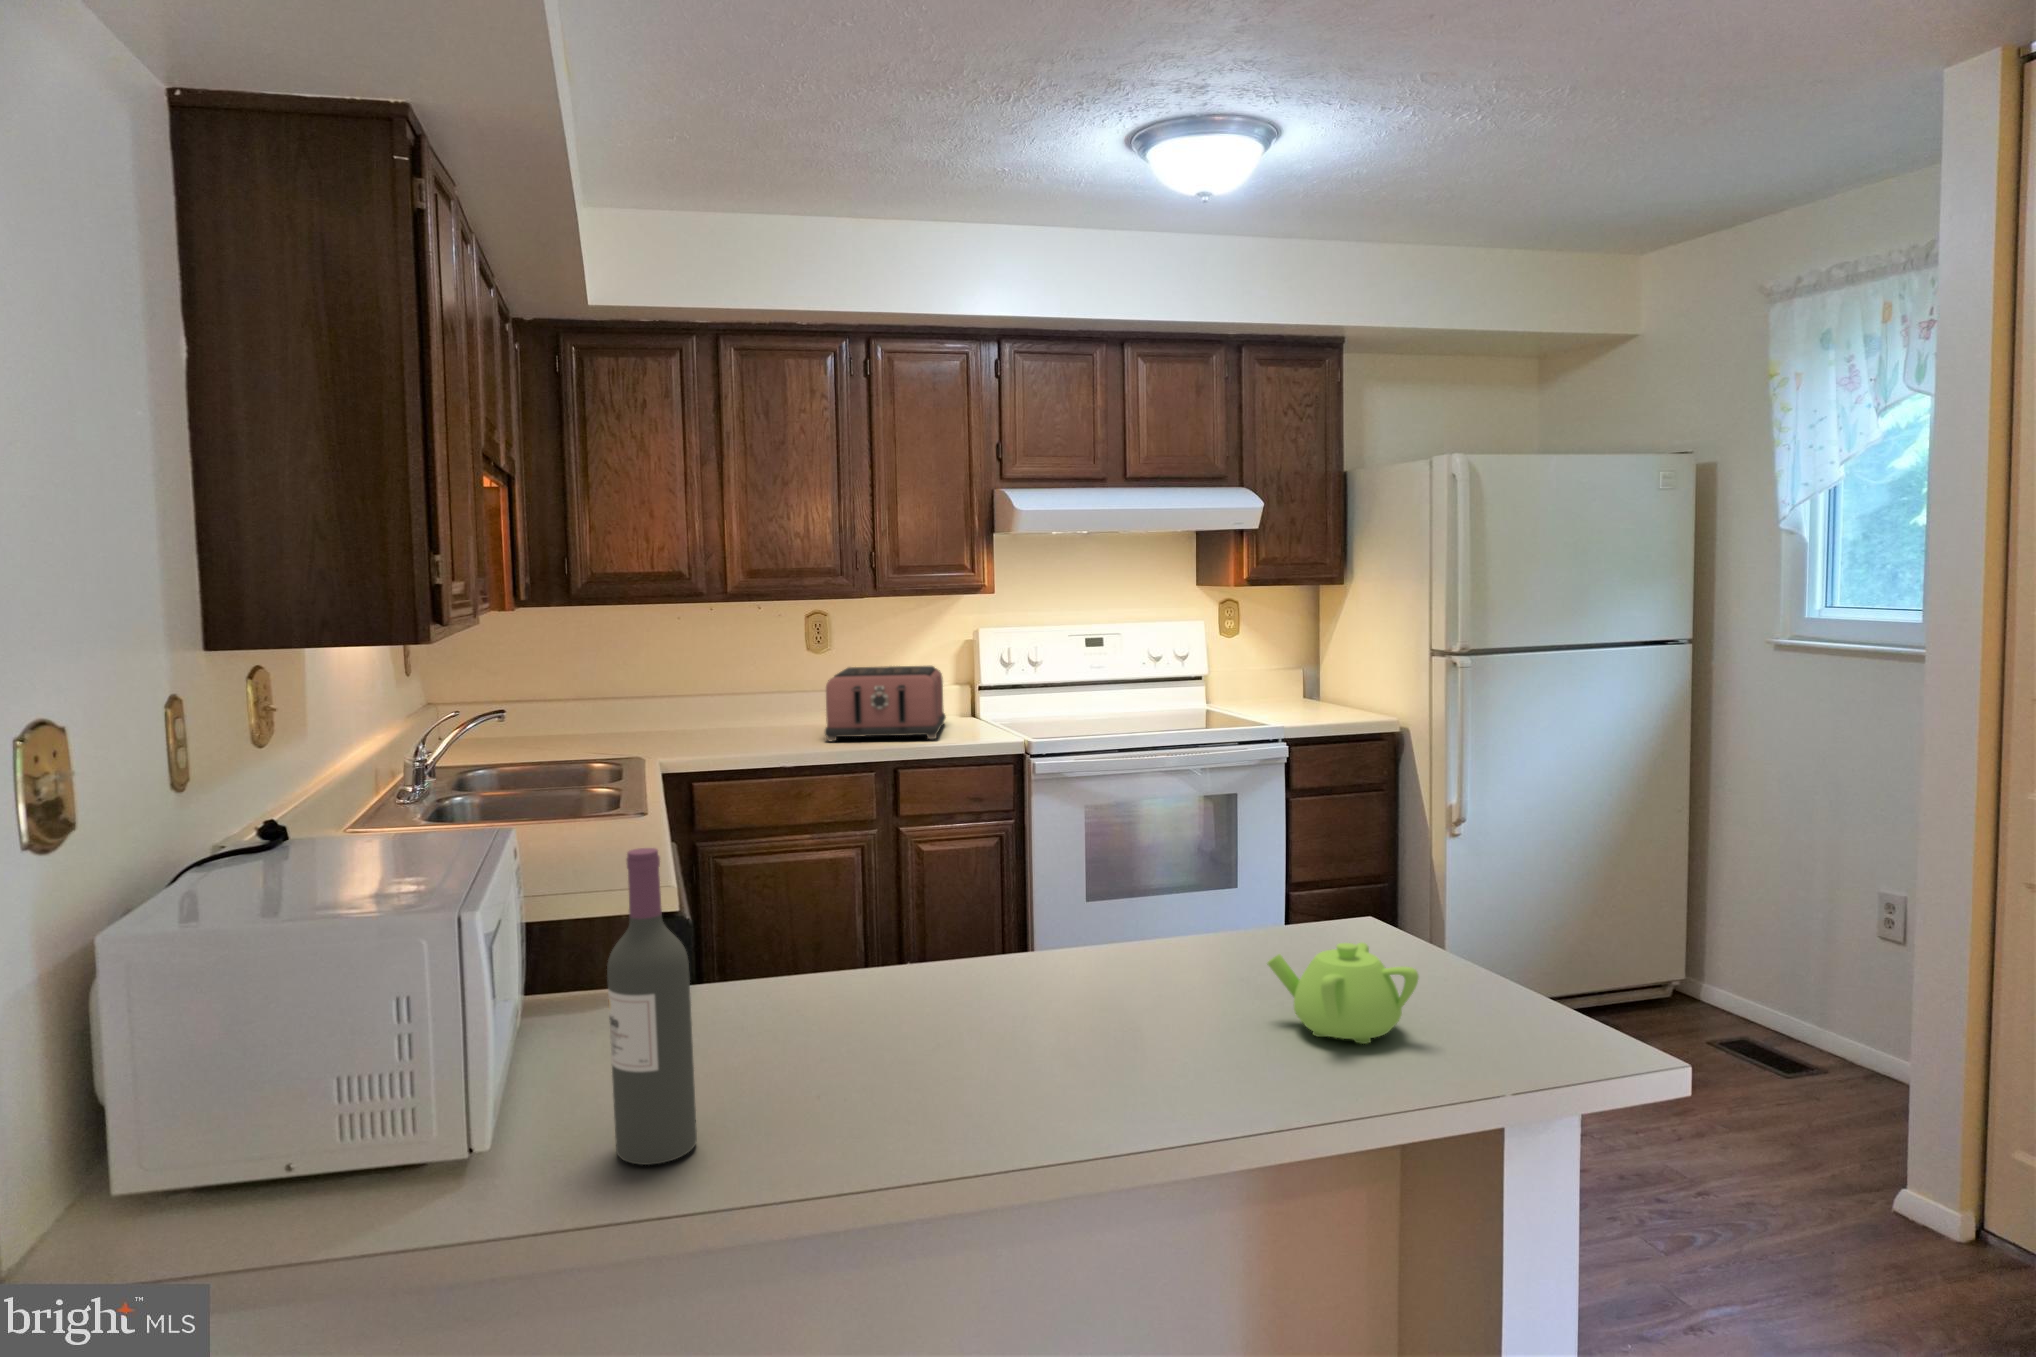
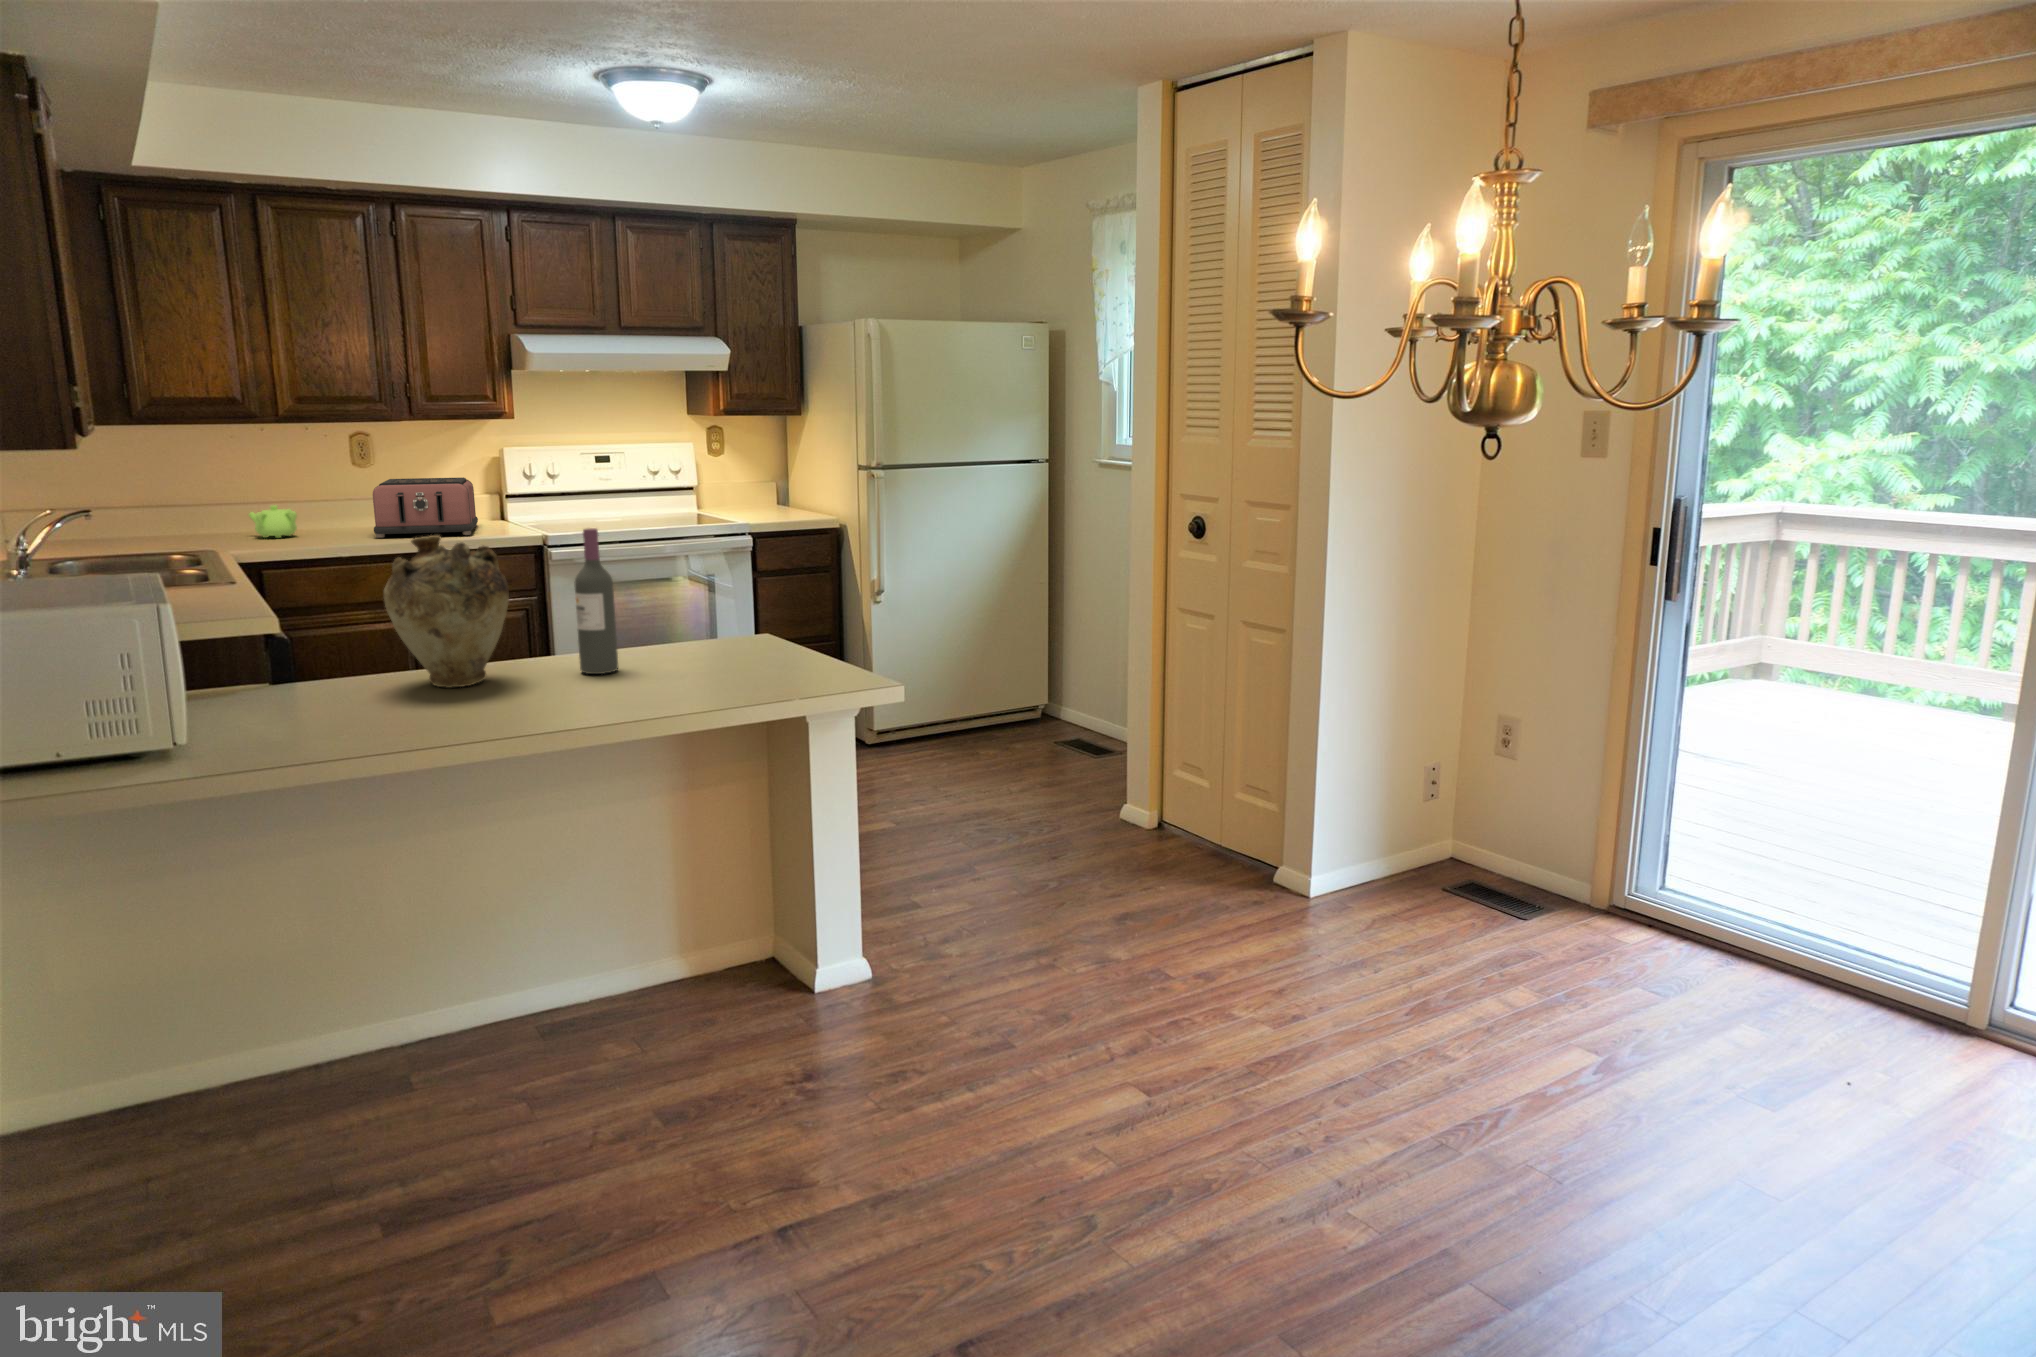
vase: none [774,810,991,1101] -> present [384,535,509,688]
wine bottle: present [607,848,697,1165] -> present [574,528,618,674]
teapot: present [1267,943,1419,1044] -> present [249,505,297,538]

